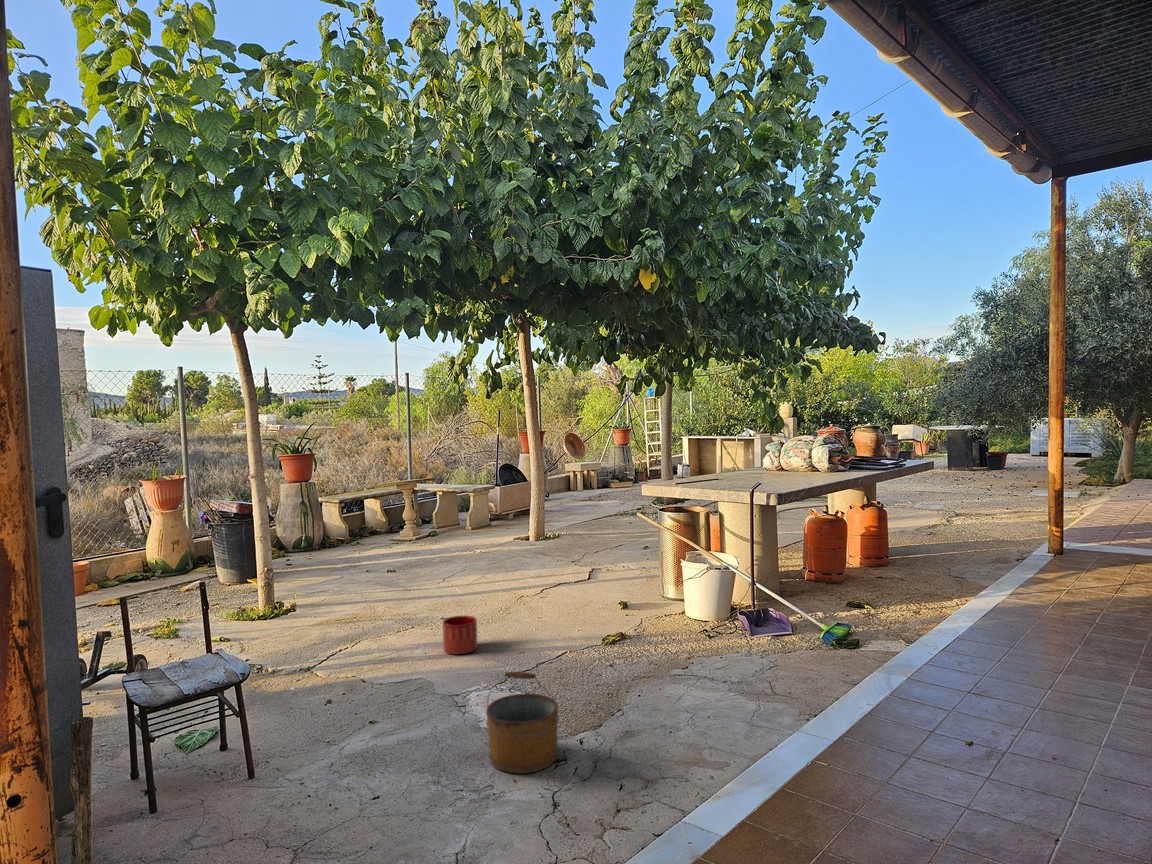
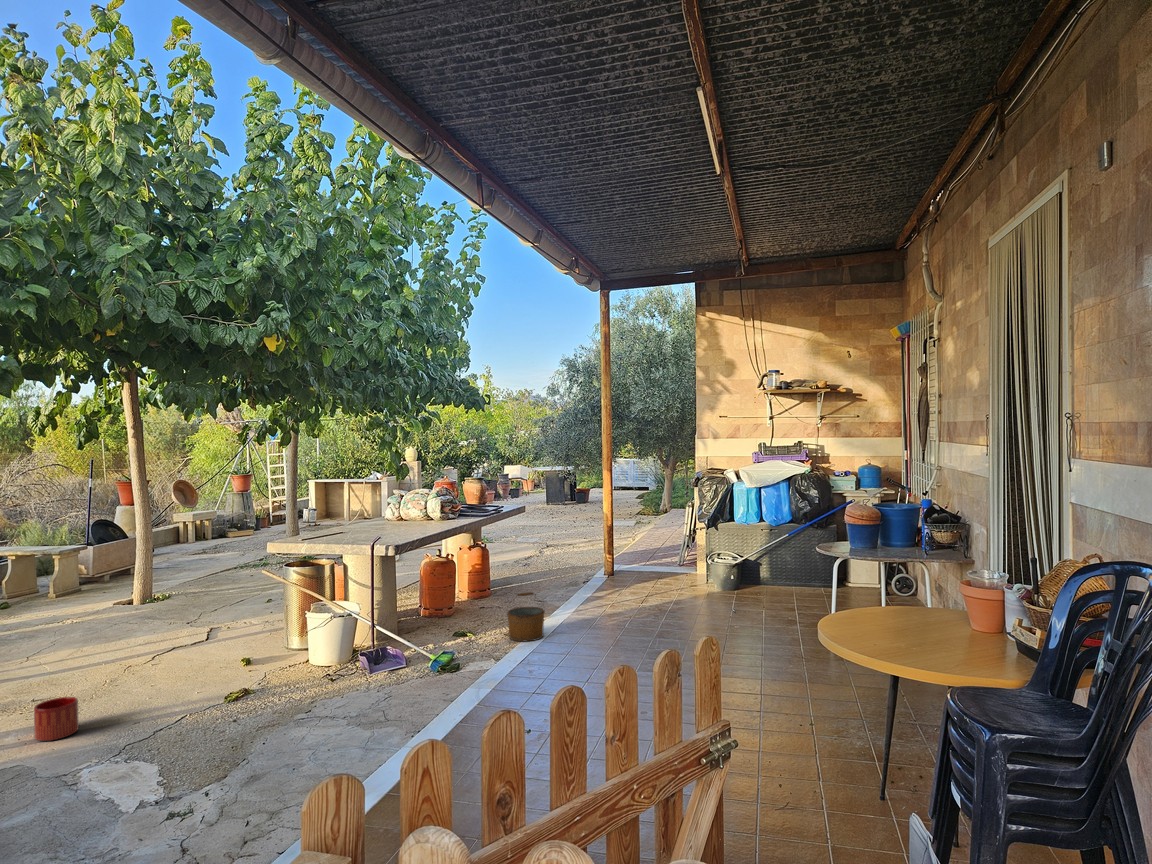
bucket: present [486,672,558,773] -> present [507,592,545,641]

